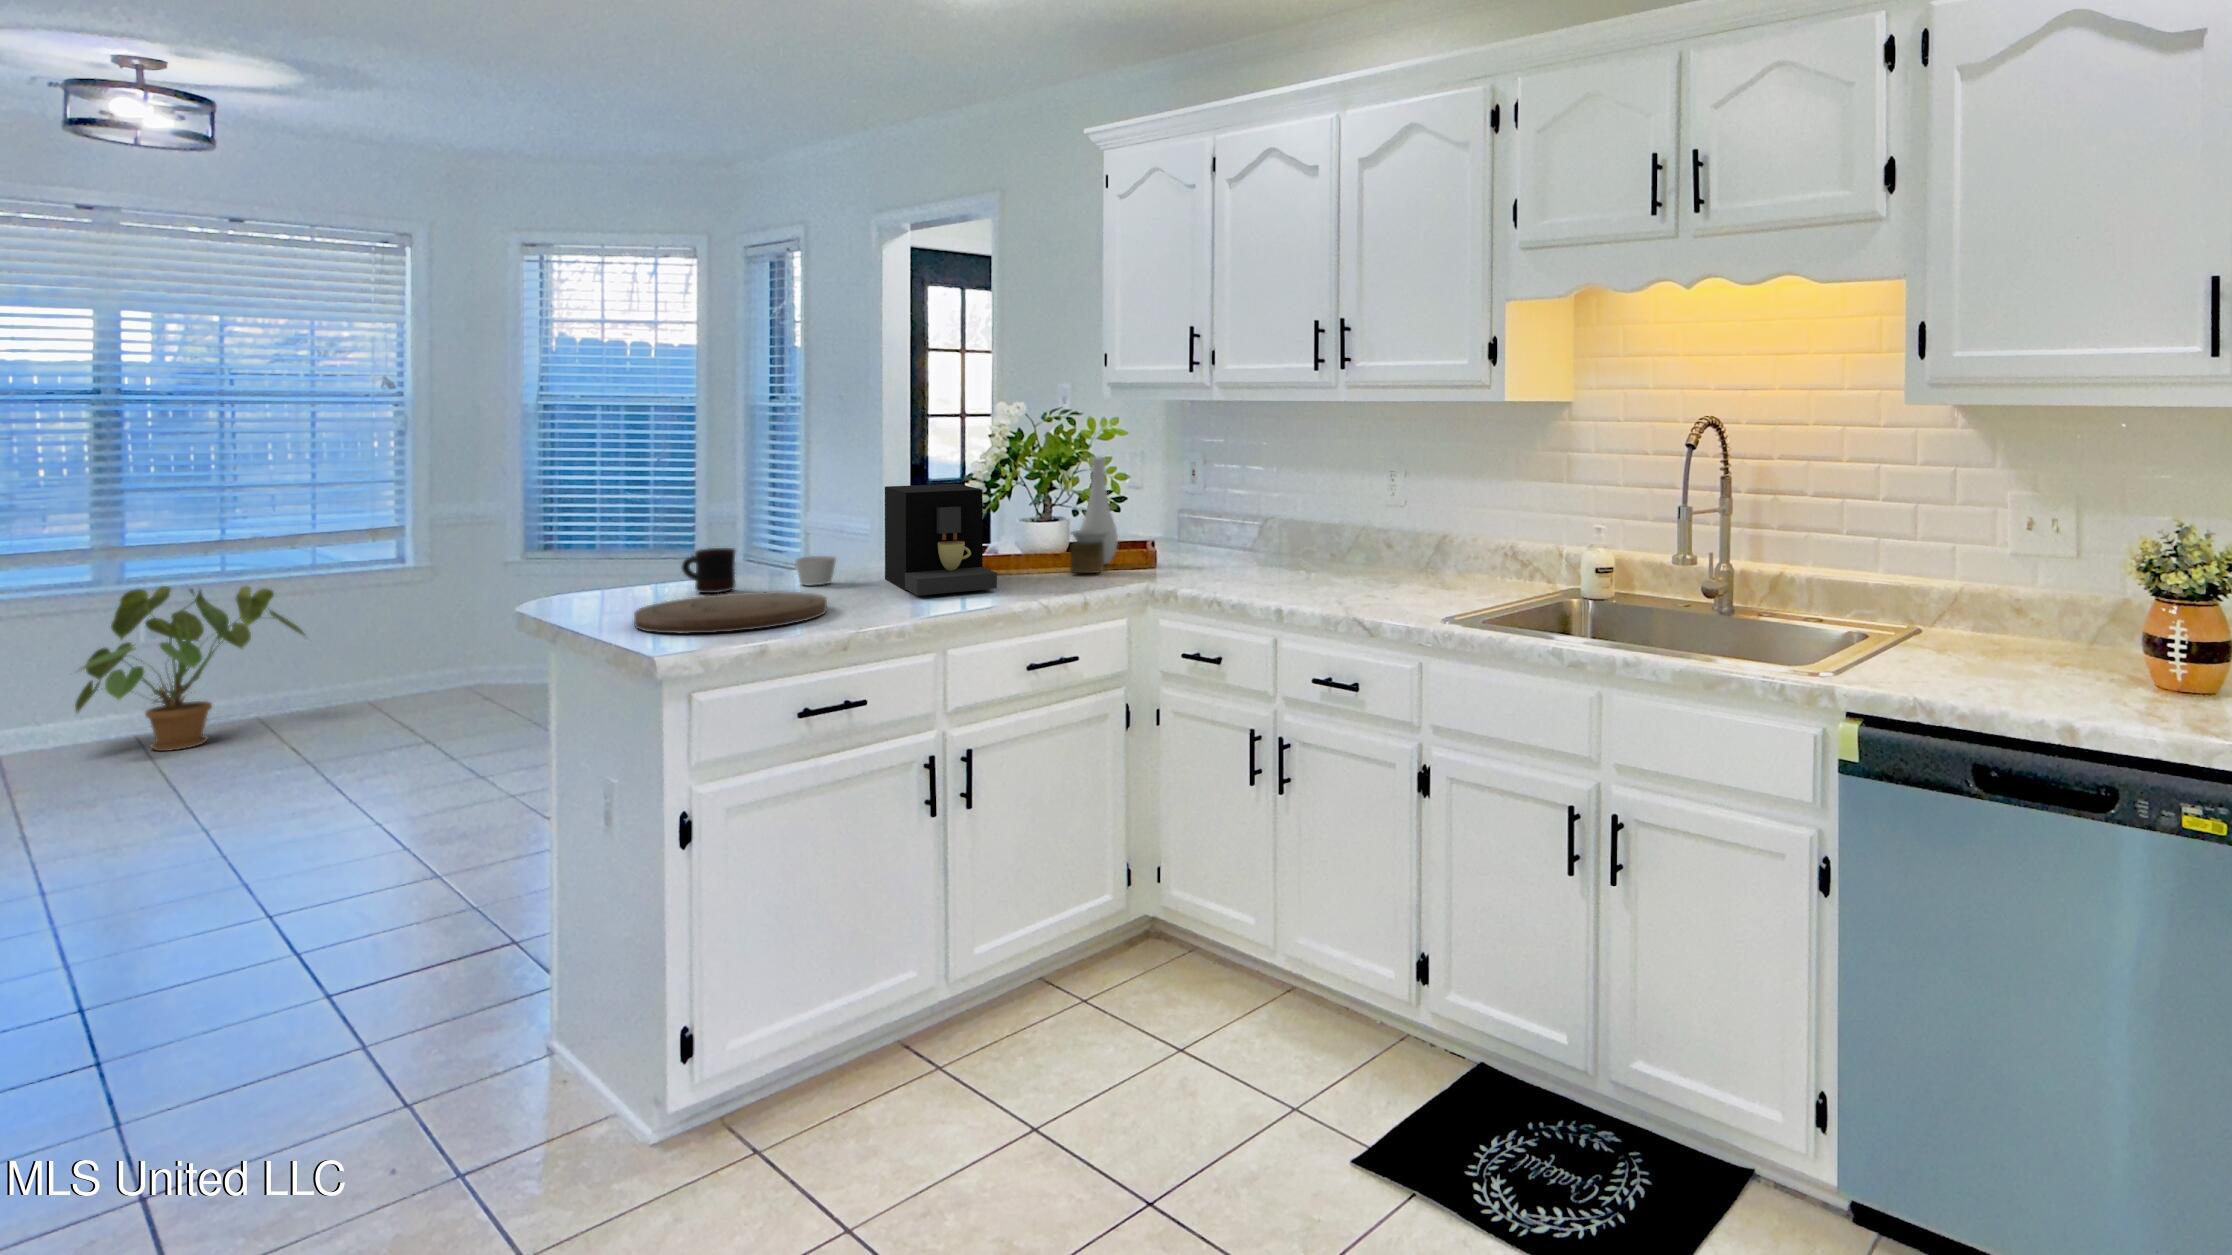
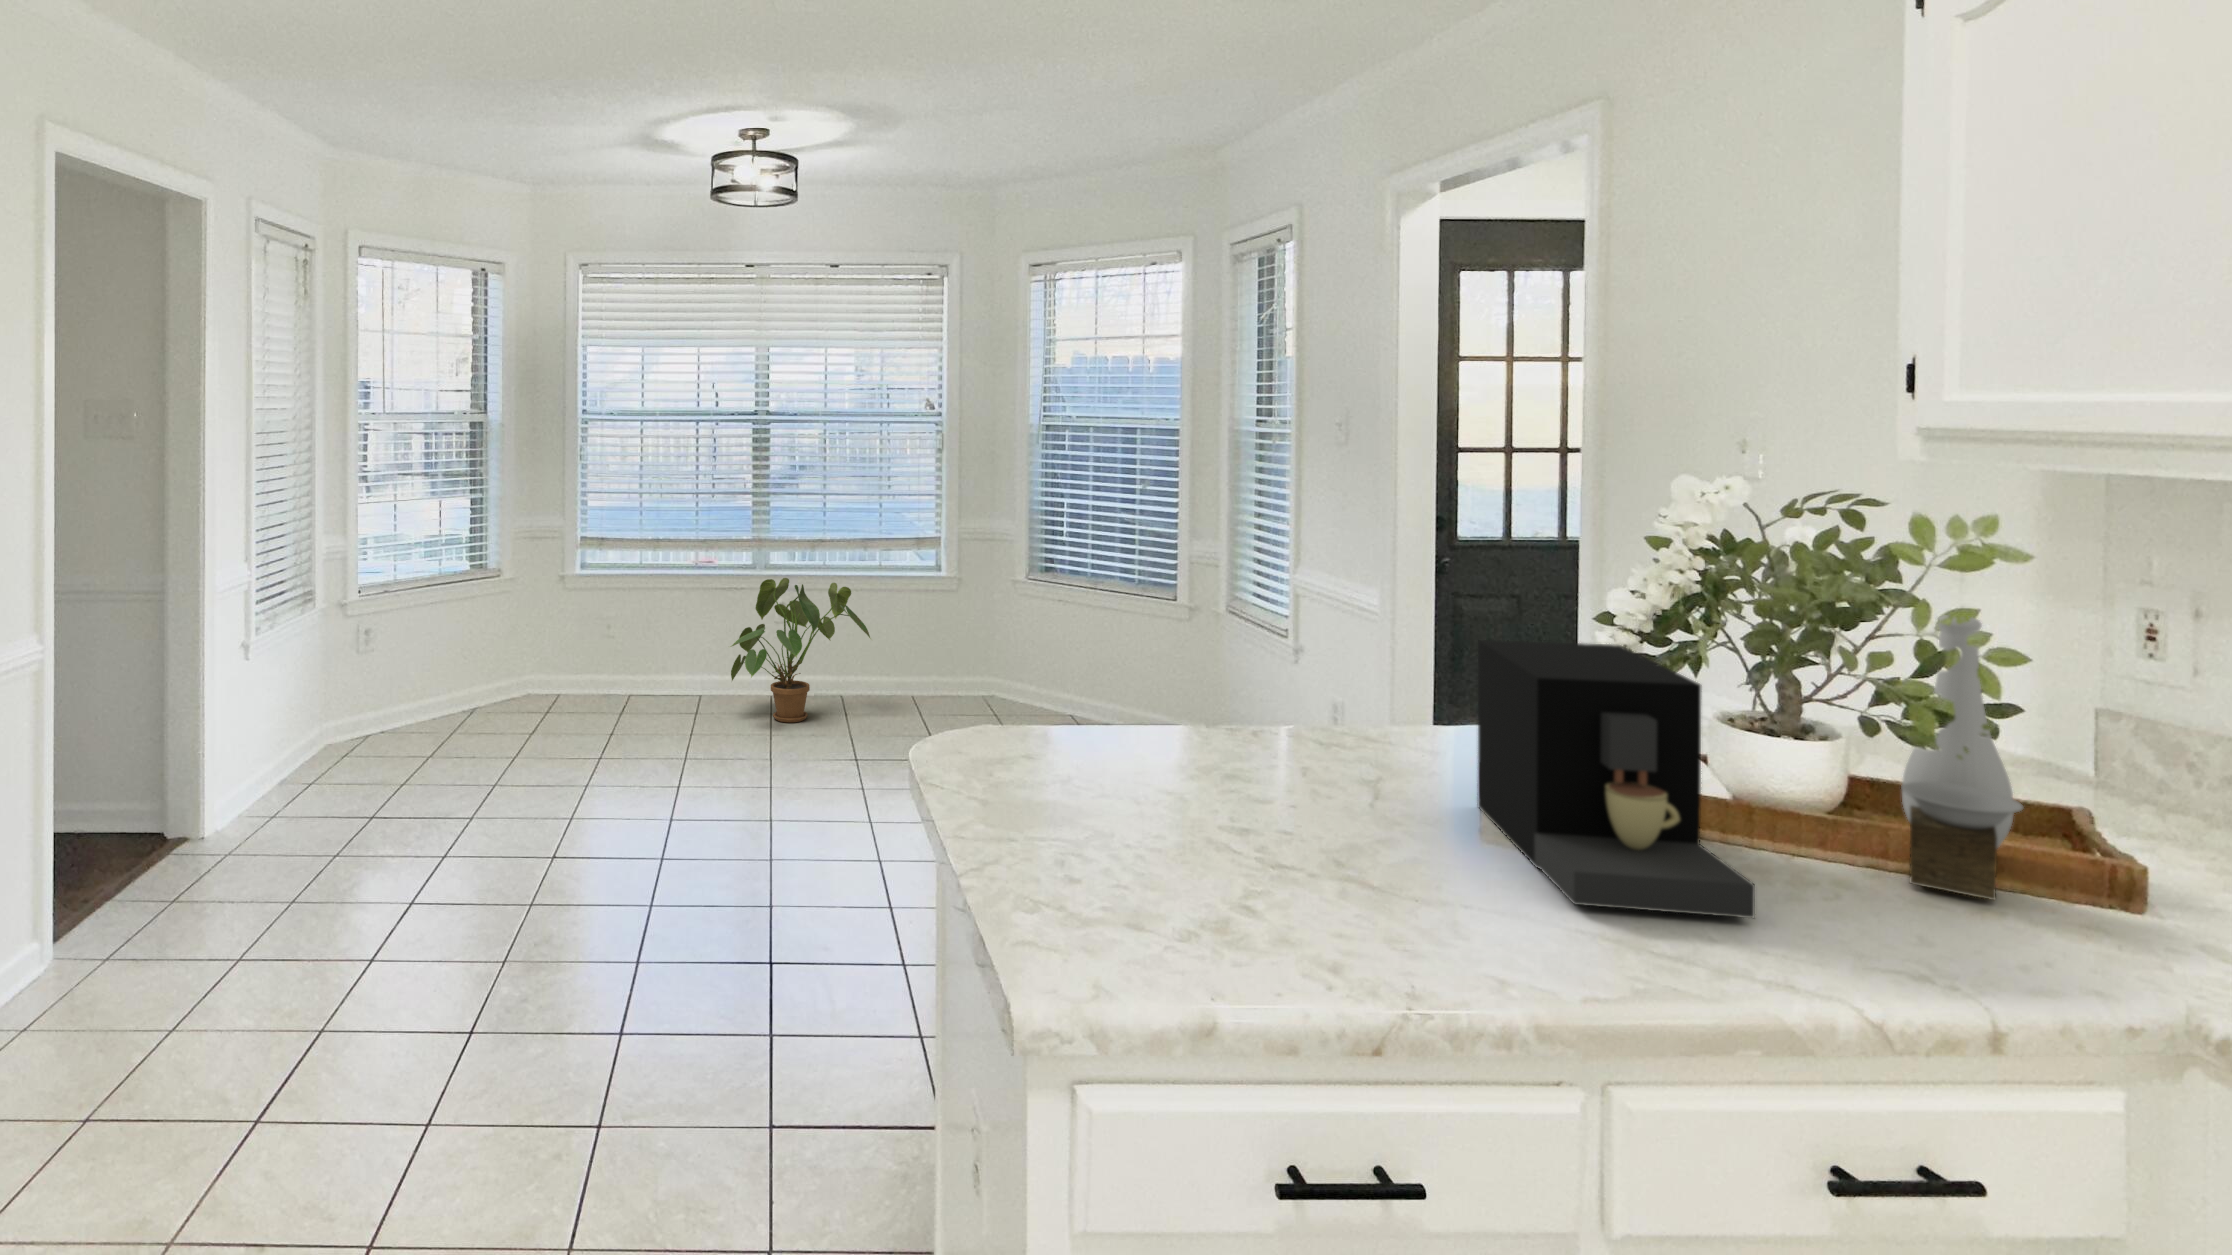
mug: present [682,548,735,593] -> none [1157,713,1233,792]
candle: present [795,556,836,585] -> none [1324,744,1393,804]
cutting board: present [634,592,827,634] -> none [1084,817,1398,960]

